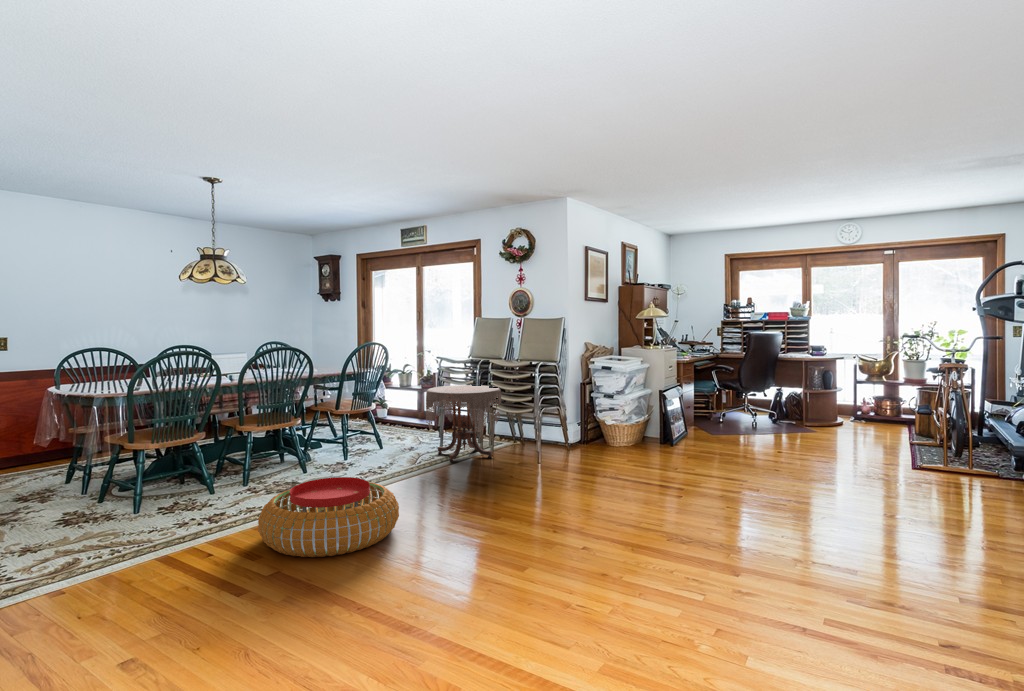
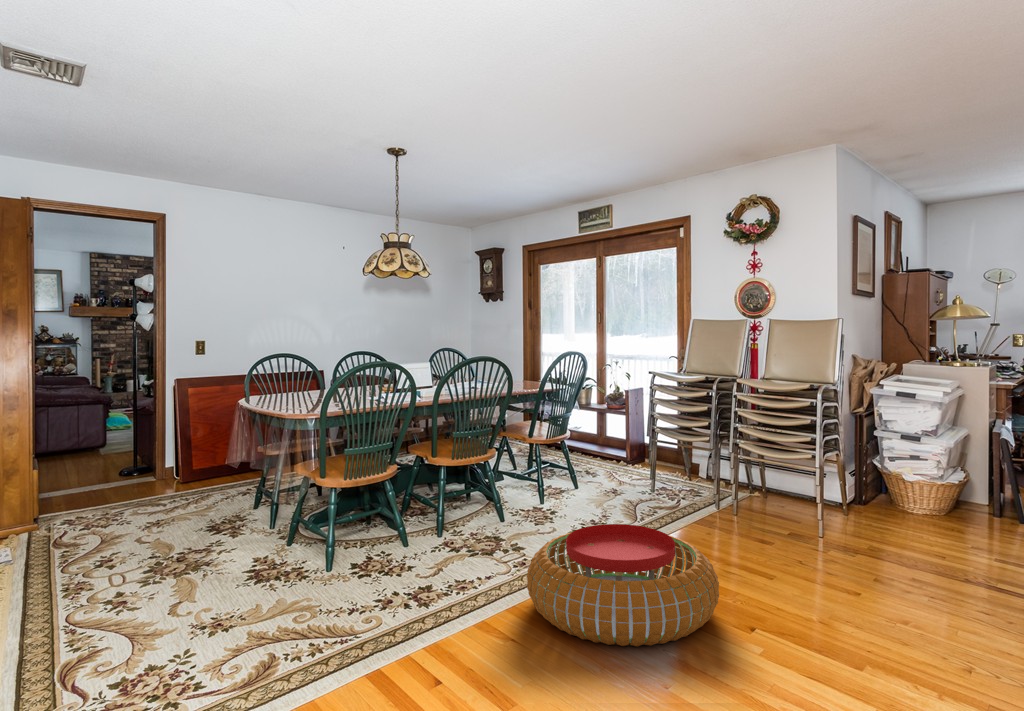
side table: present [426,385,502,461] -> none [649,399,752,497]

